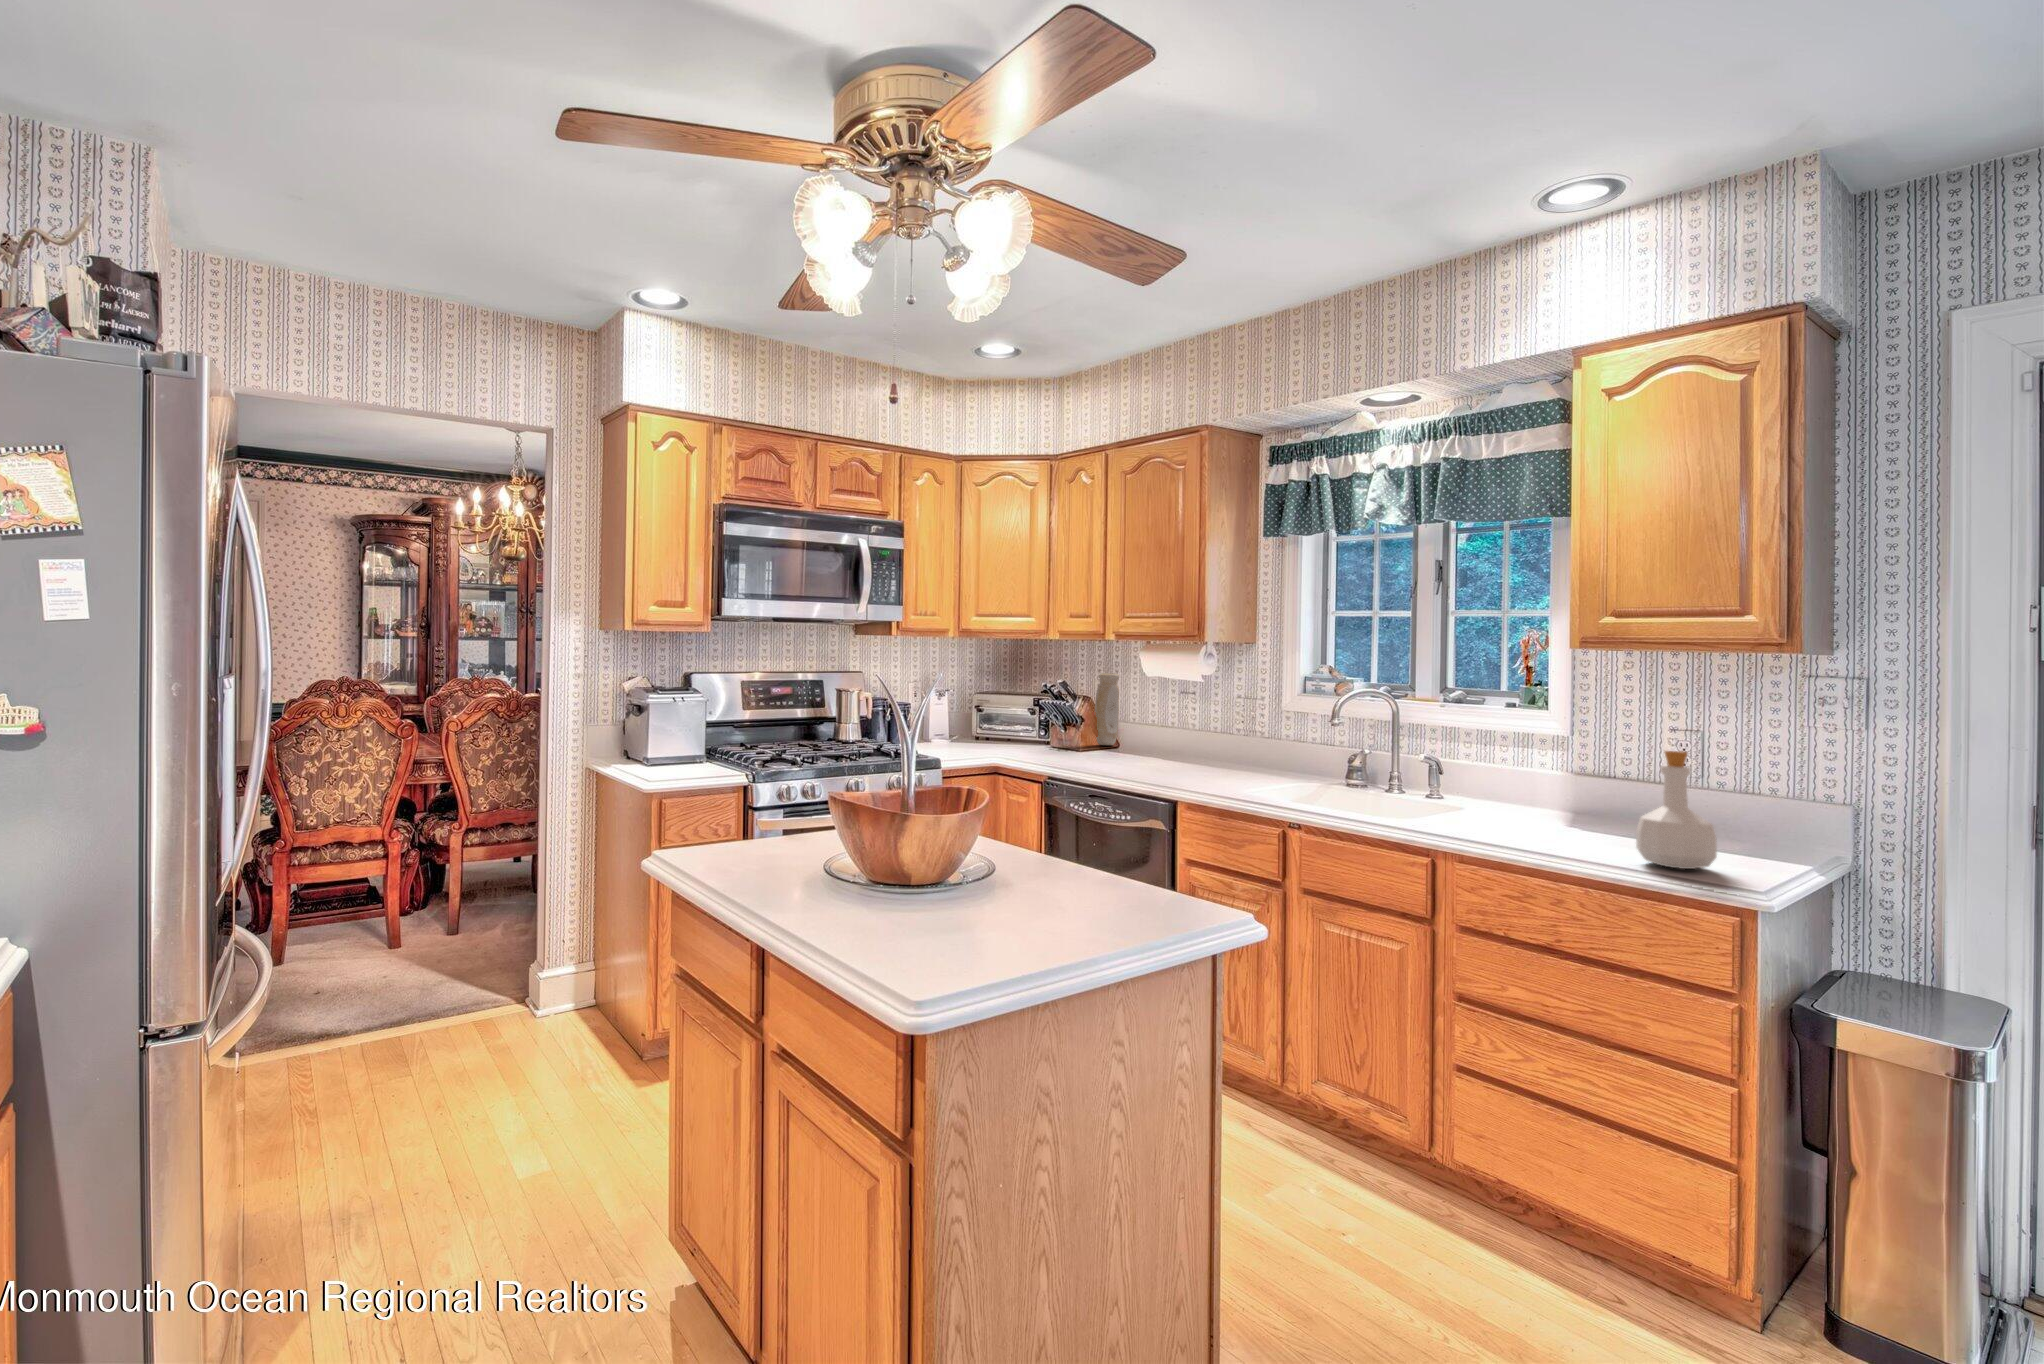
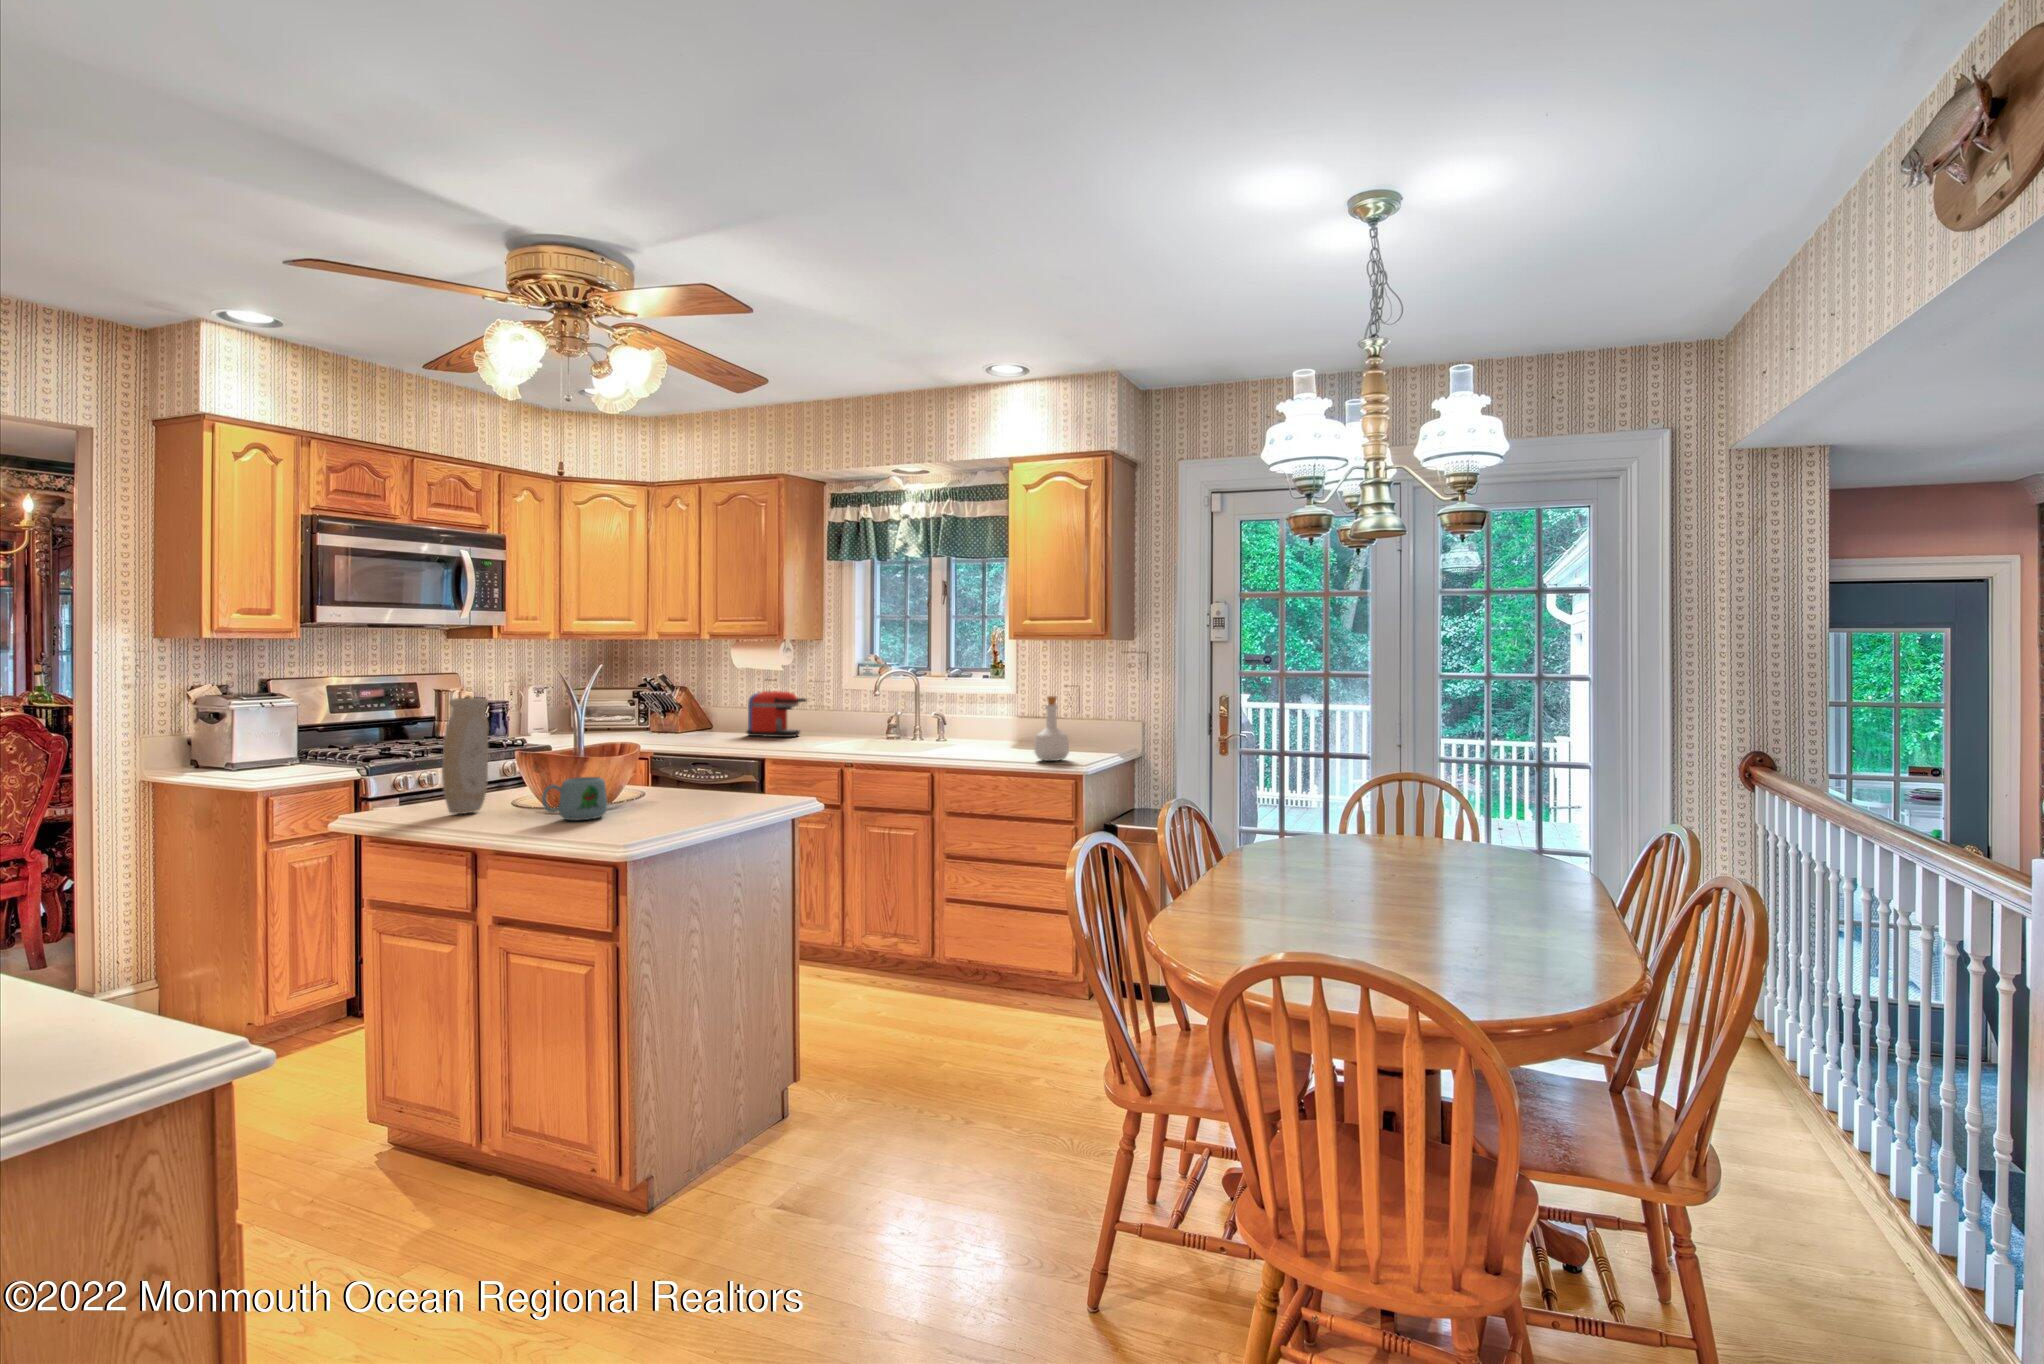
vase: present [1094,673,1119,745] -> present [442,697,489,814]
coffee maker: none [1156,707,1234,769] -> present [747,691,807,737]
mug: none [825,850,918,924] -> present [542,777,607,820]

